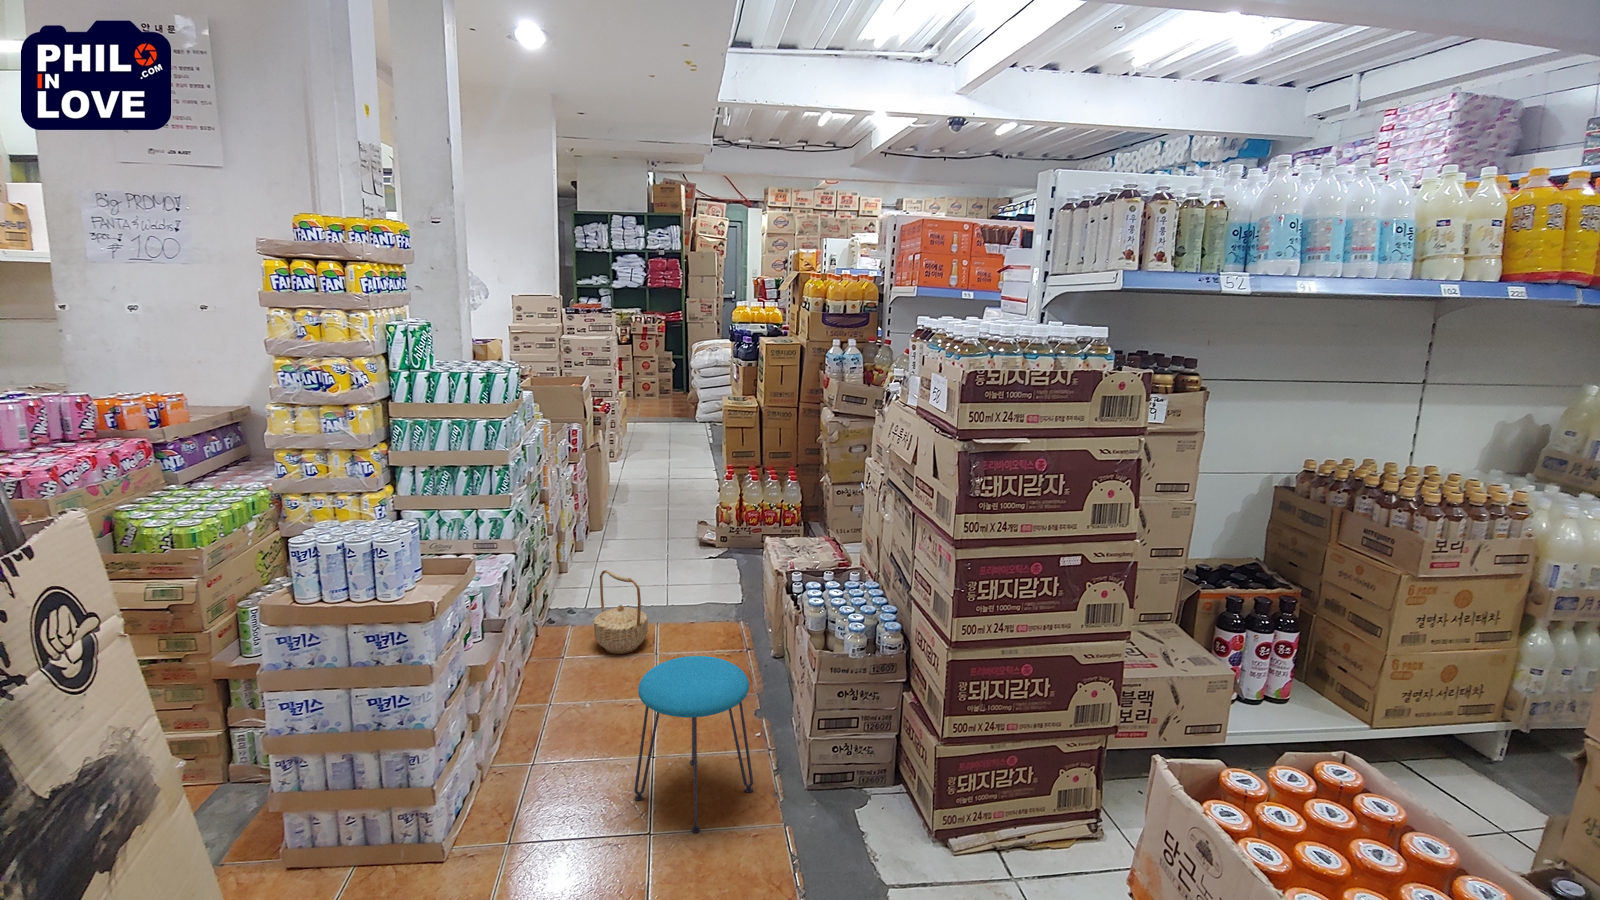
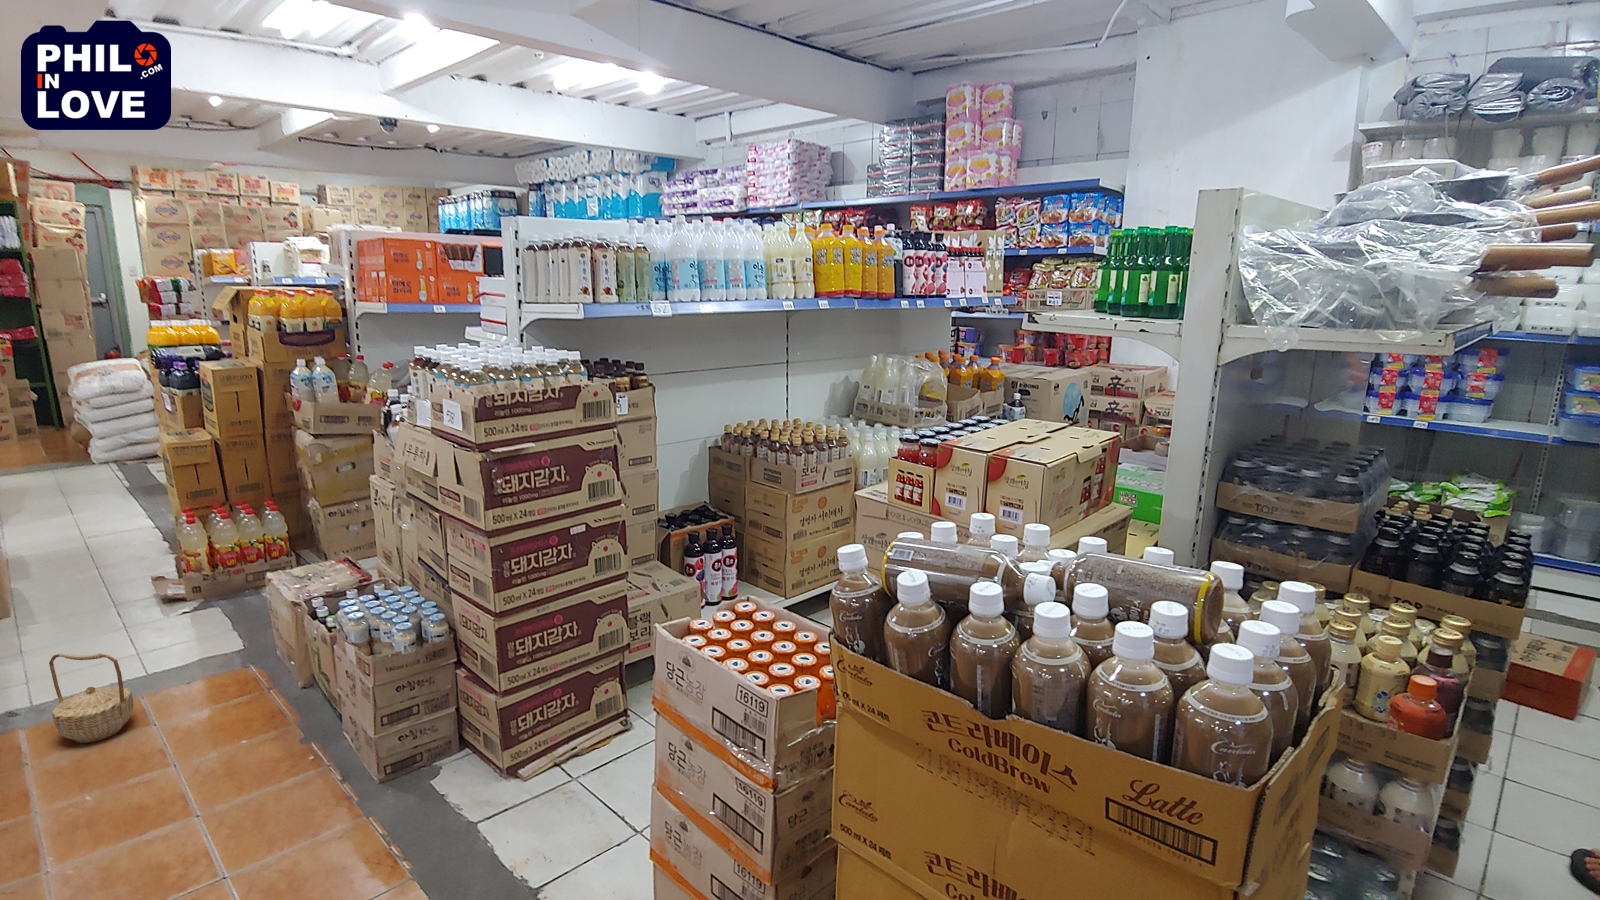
stool: present [634,656,753,833] -> none [174,695,322,860]

